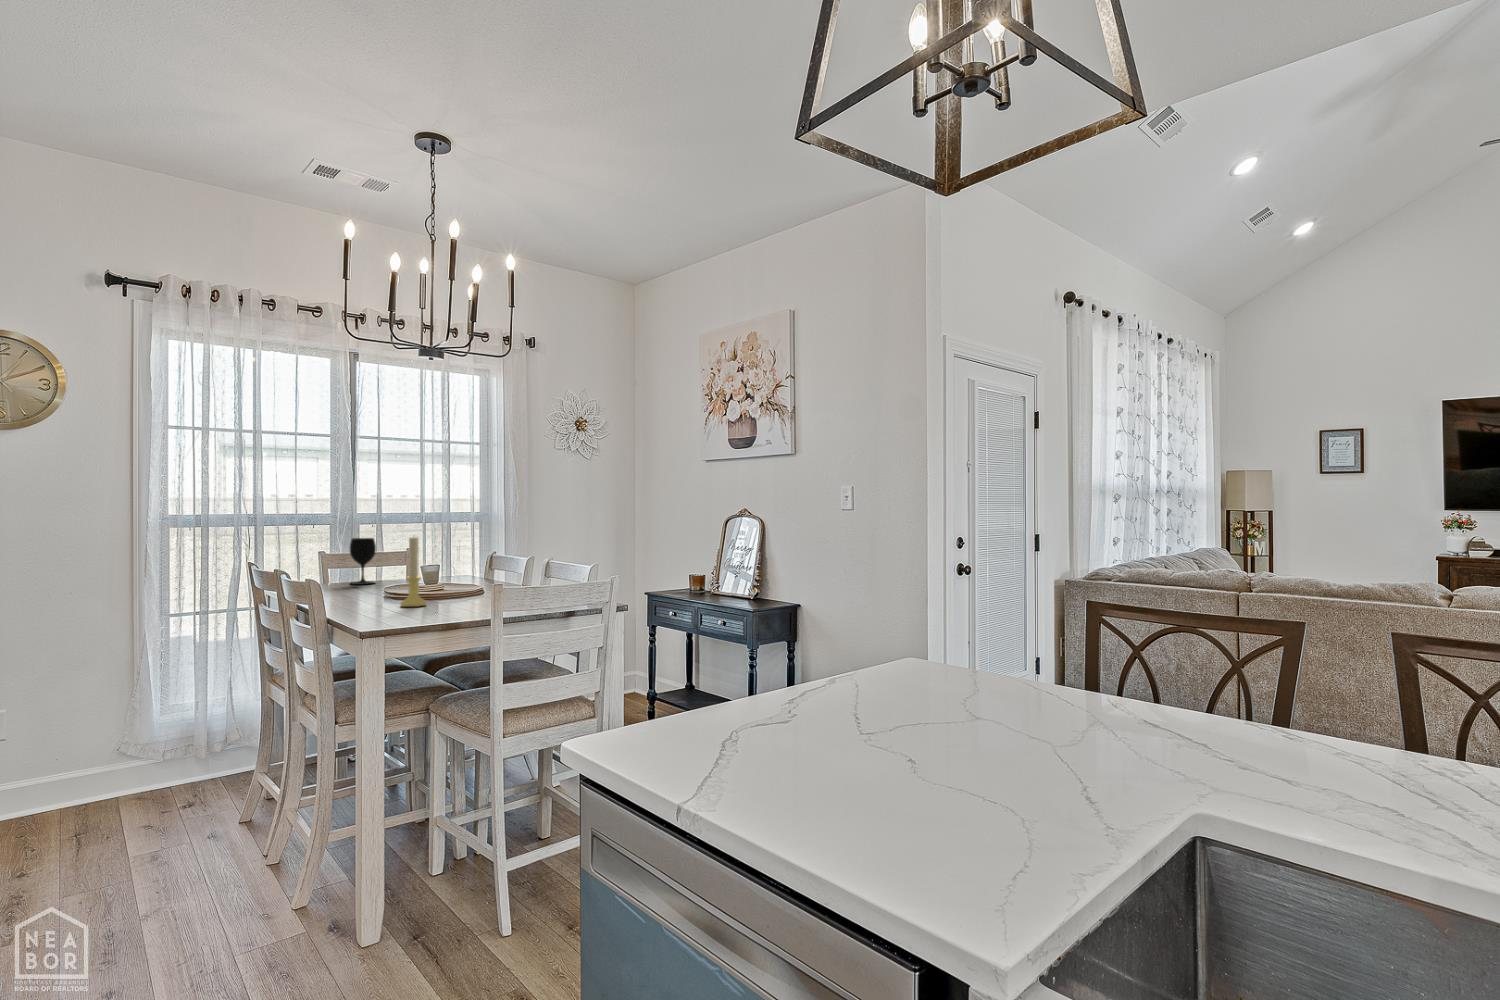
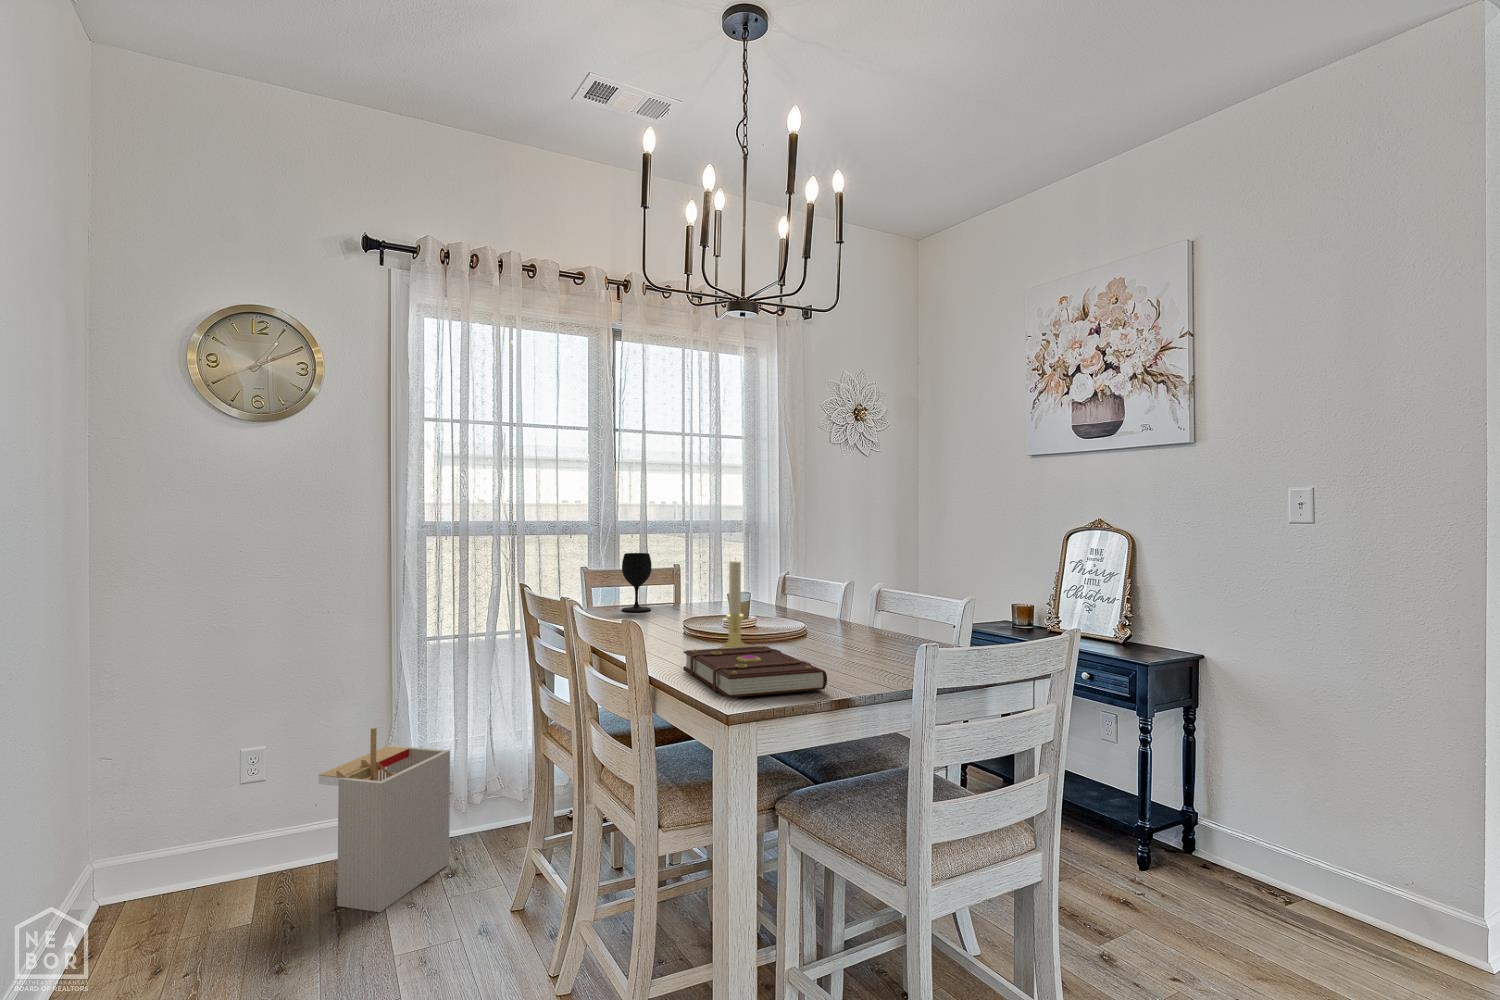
book: none [362,597,457,627] -> present [683,645,827,698]
storage bin: none [57,686,189,834] -> present [319,728,450,912]

